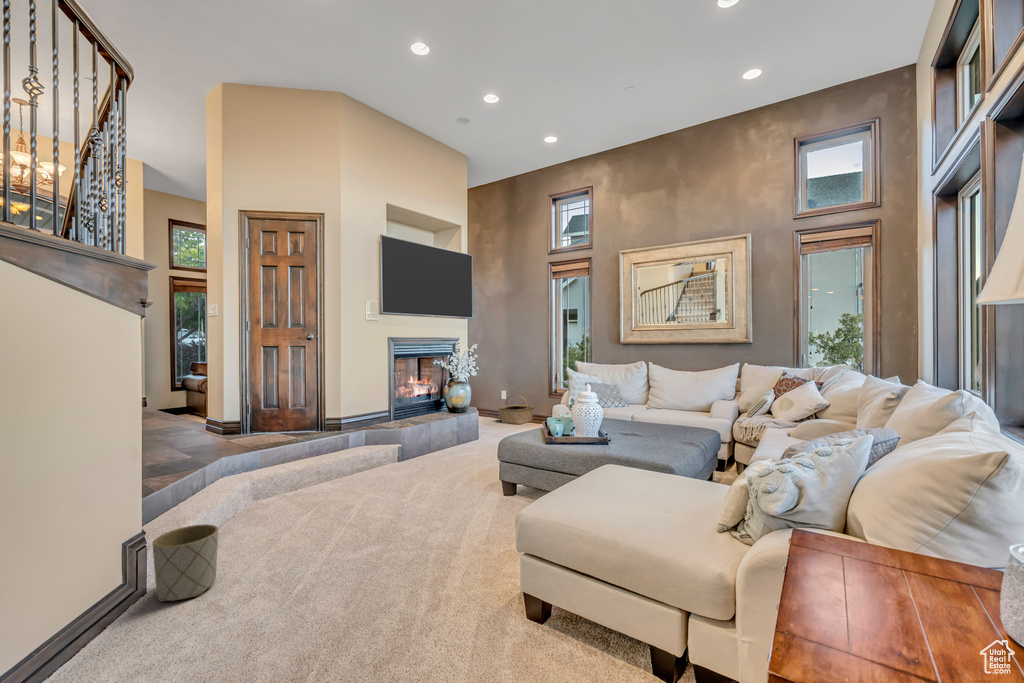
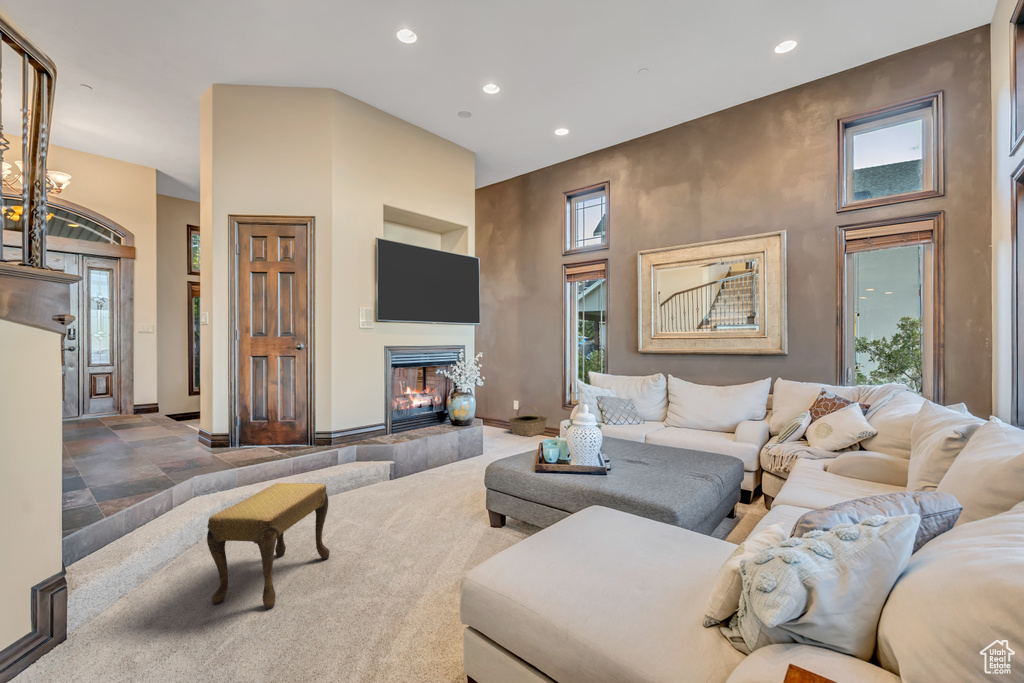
footstool: none [268,455,365,559] -> present [207,483,330,609]
planter: present [153,524,218,602] -> none [60,568,142,661]

